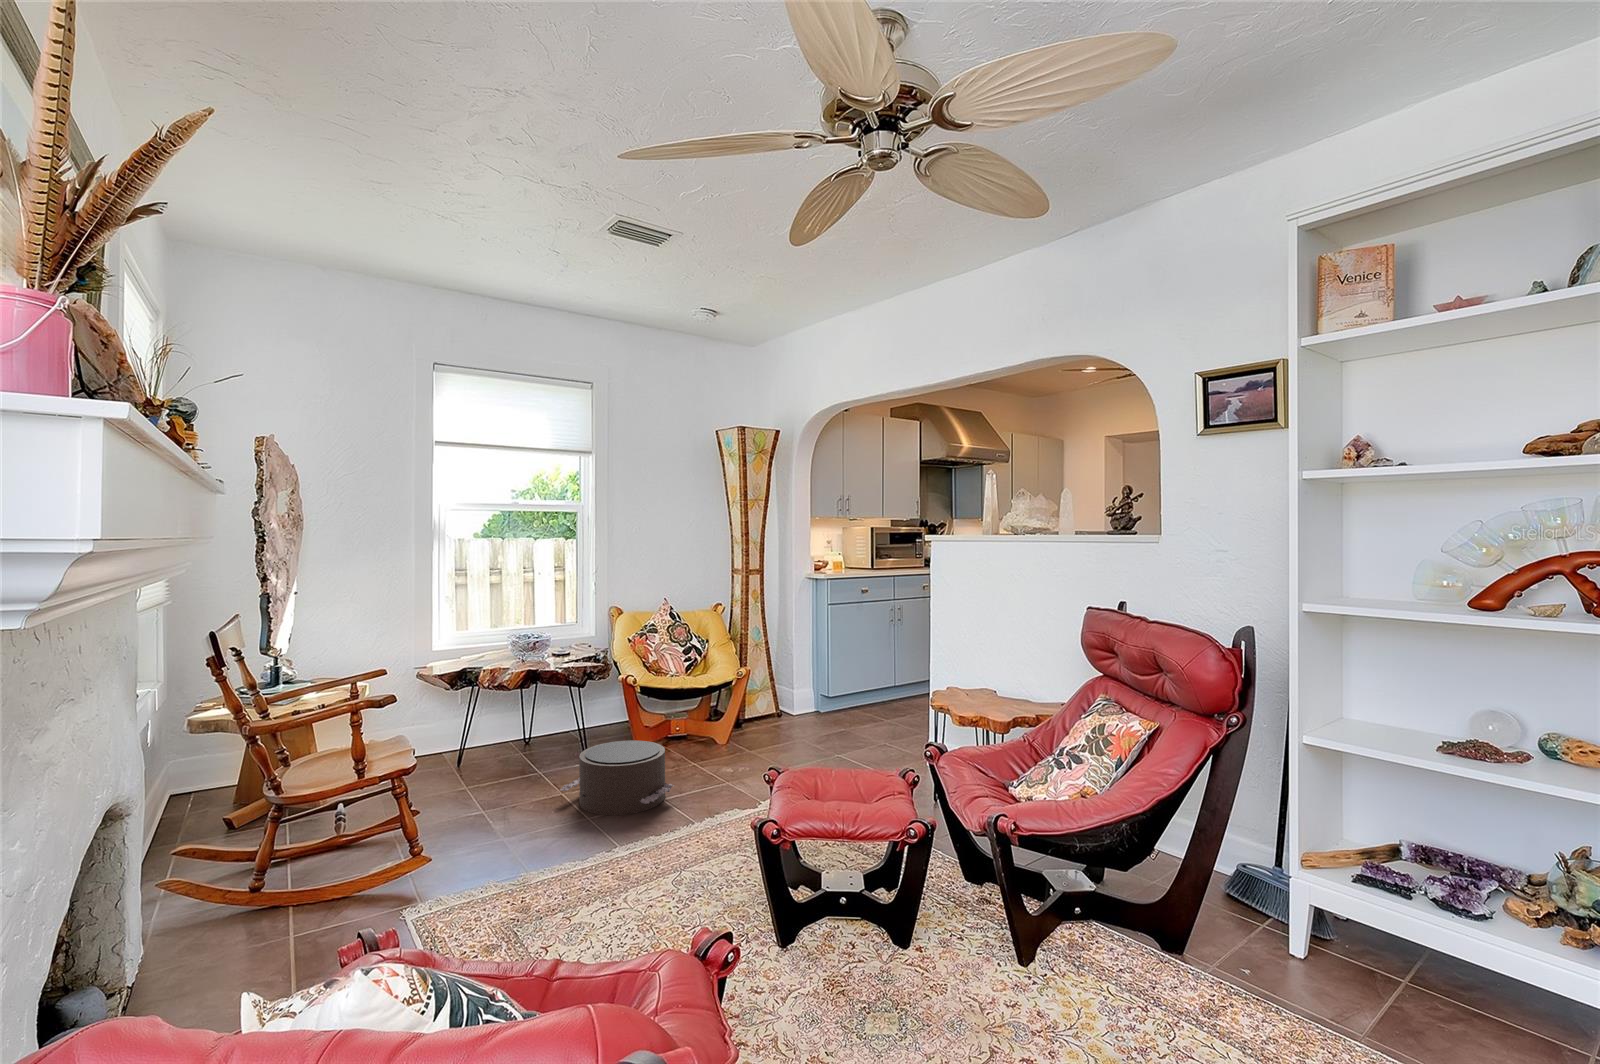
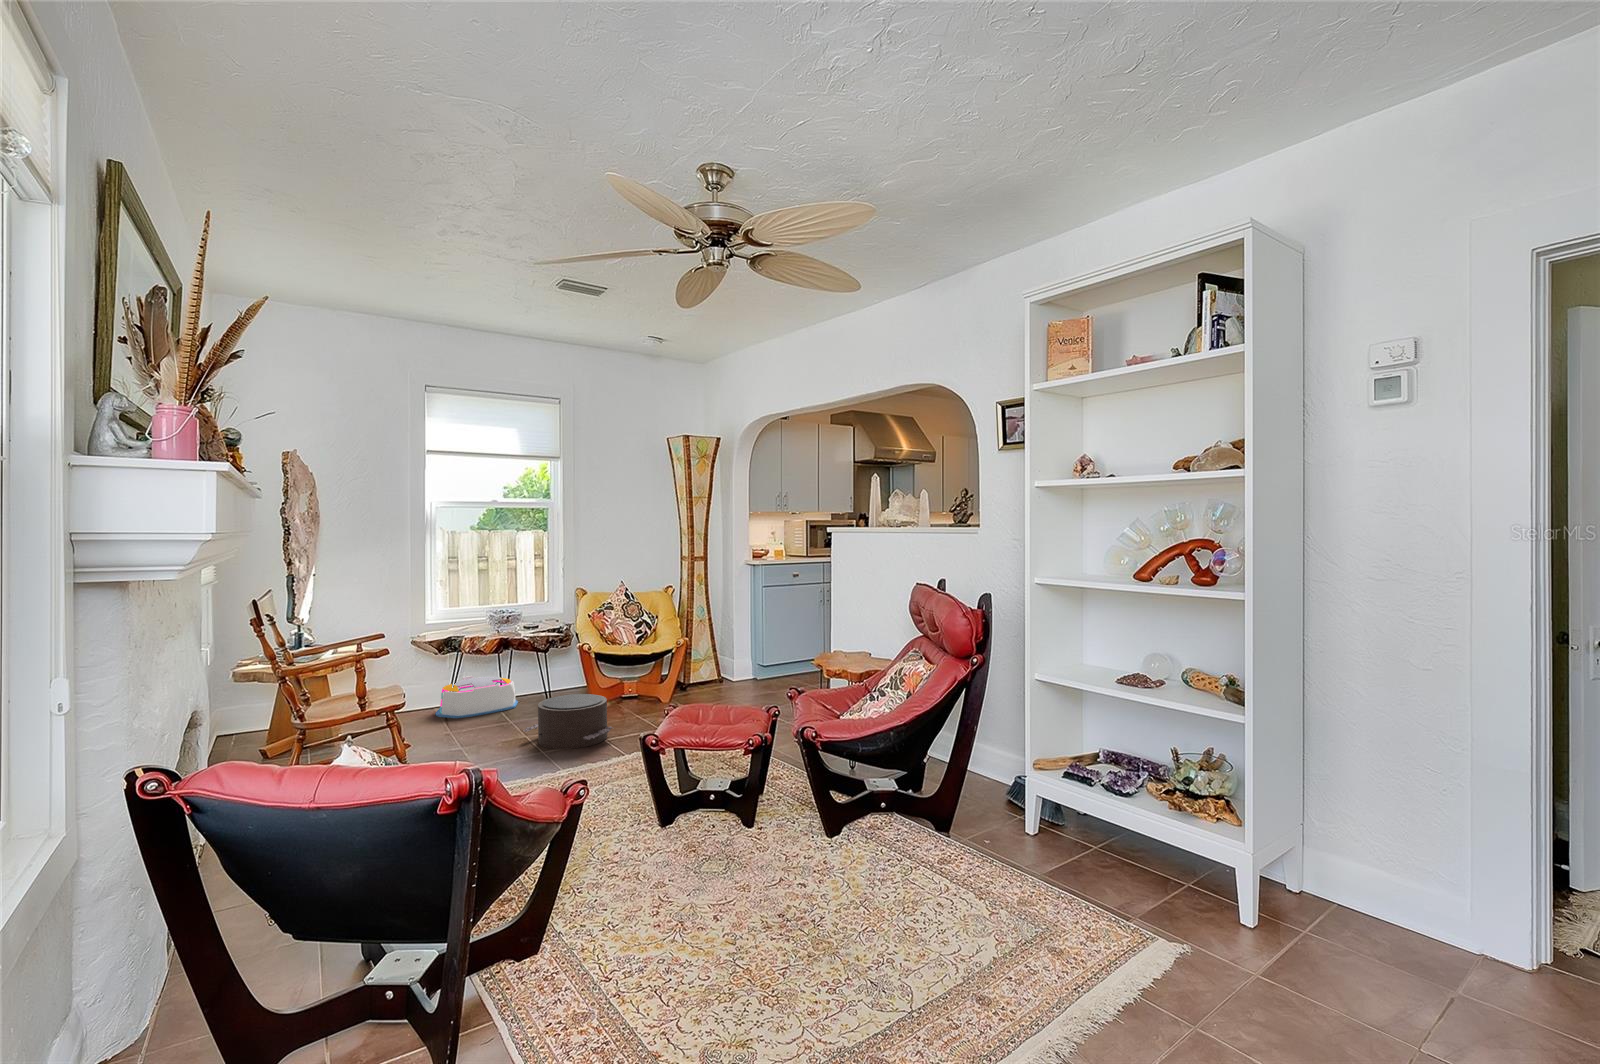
storage bin: none [444,712,544,768] -> present [435,676,518,718]

